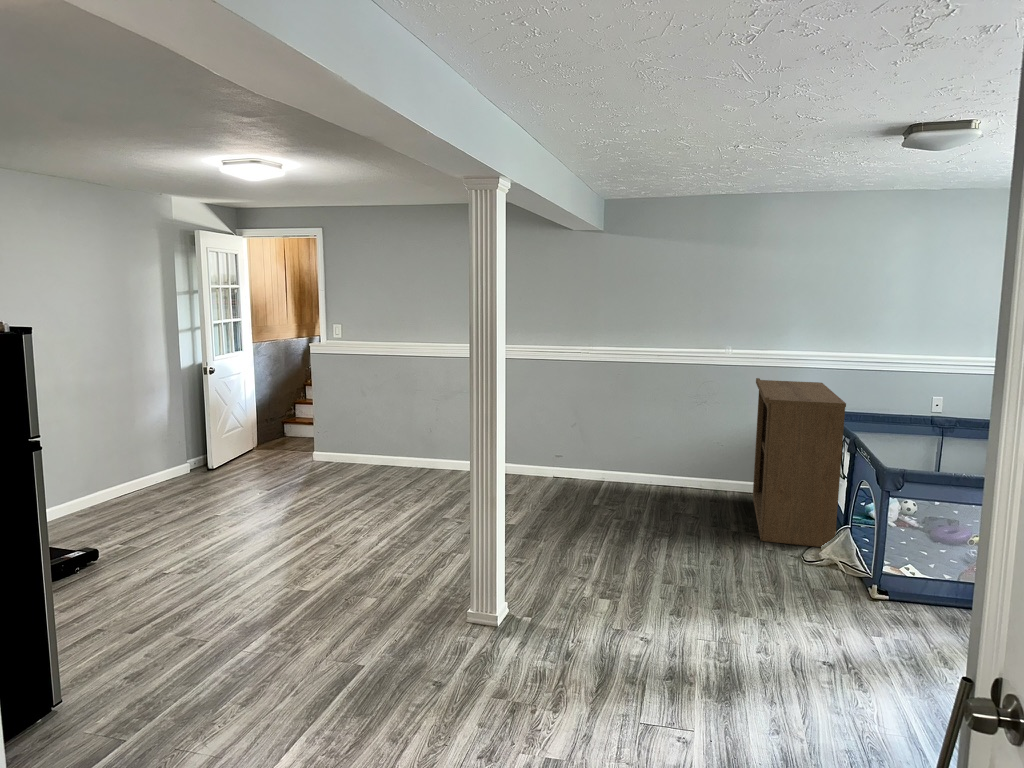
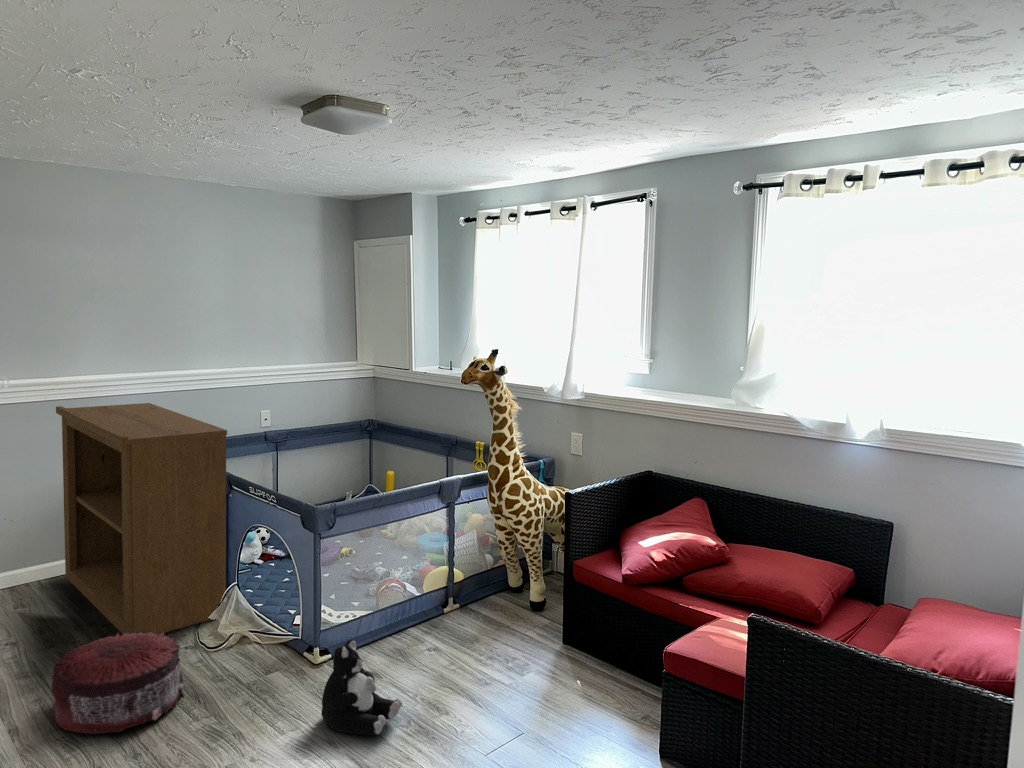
pouf: none [690,522,769,580] -> present [52,632,184,734]
plush toy: none [842,573,910,651] -> present [322,640,402,735]

